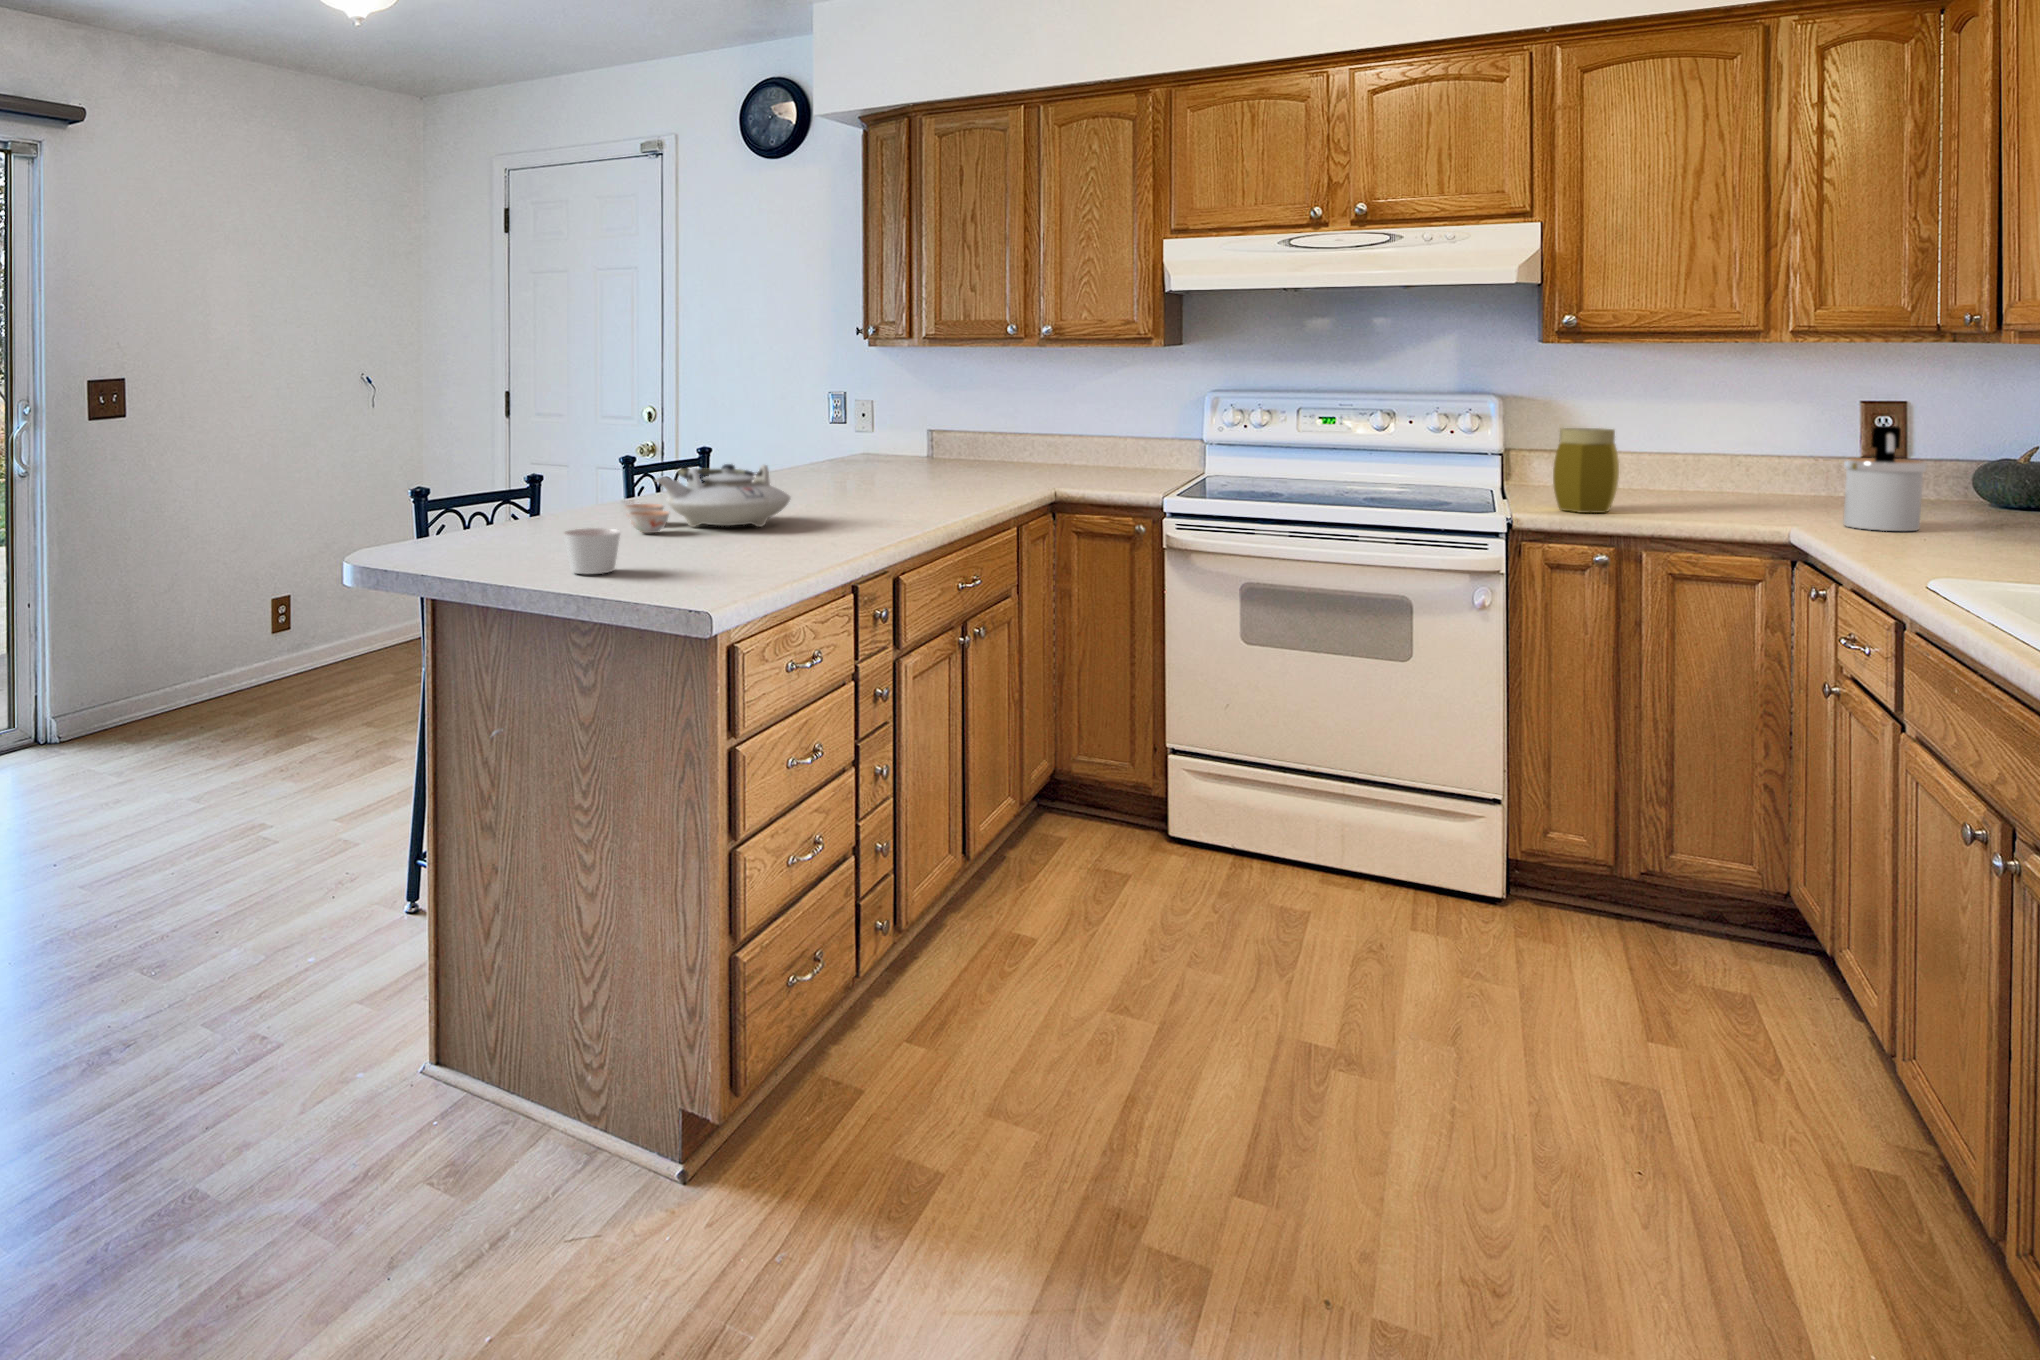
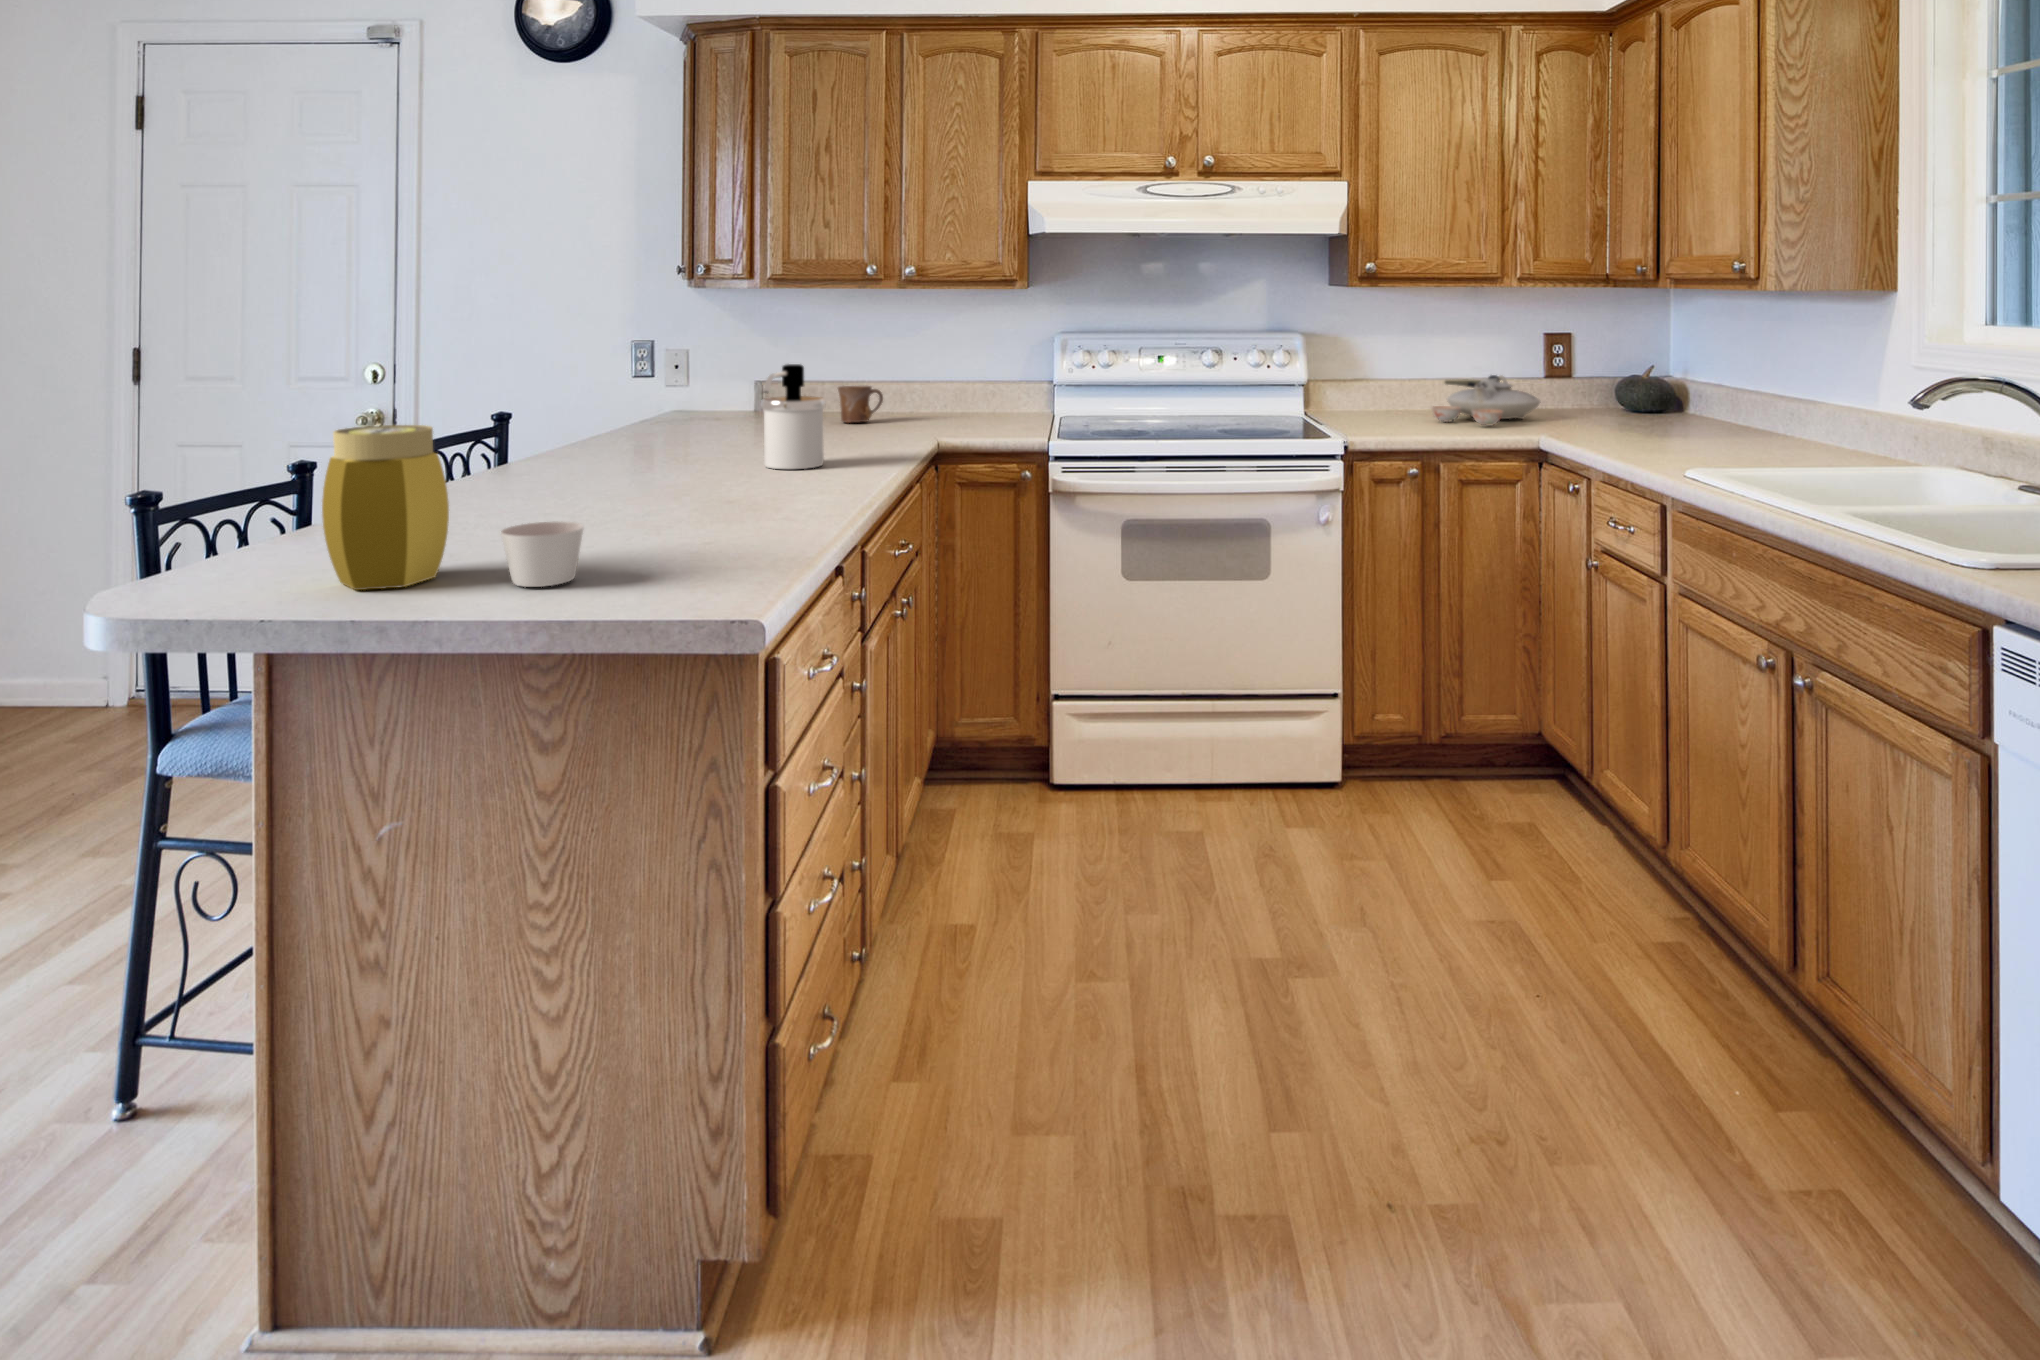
soap dispenser: present [1843,426,1926,531] -> present [761,364,825,469]
jar: present [1553,428,1619,513] -> present [322,425,449,590]
mug: none [980,443,1023,477] -> present [838,386,883,423]
teapot: present [625,464,790,533] -> present [1432,375,1541,425]

